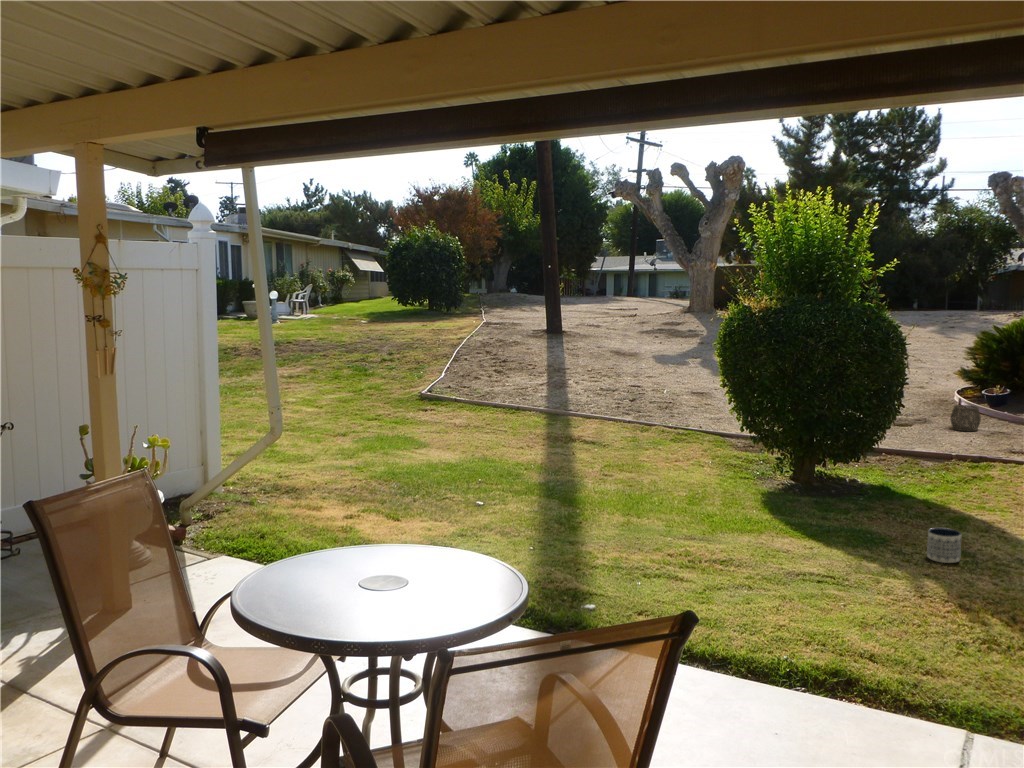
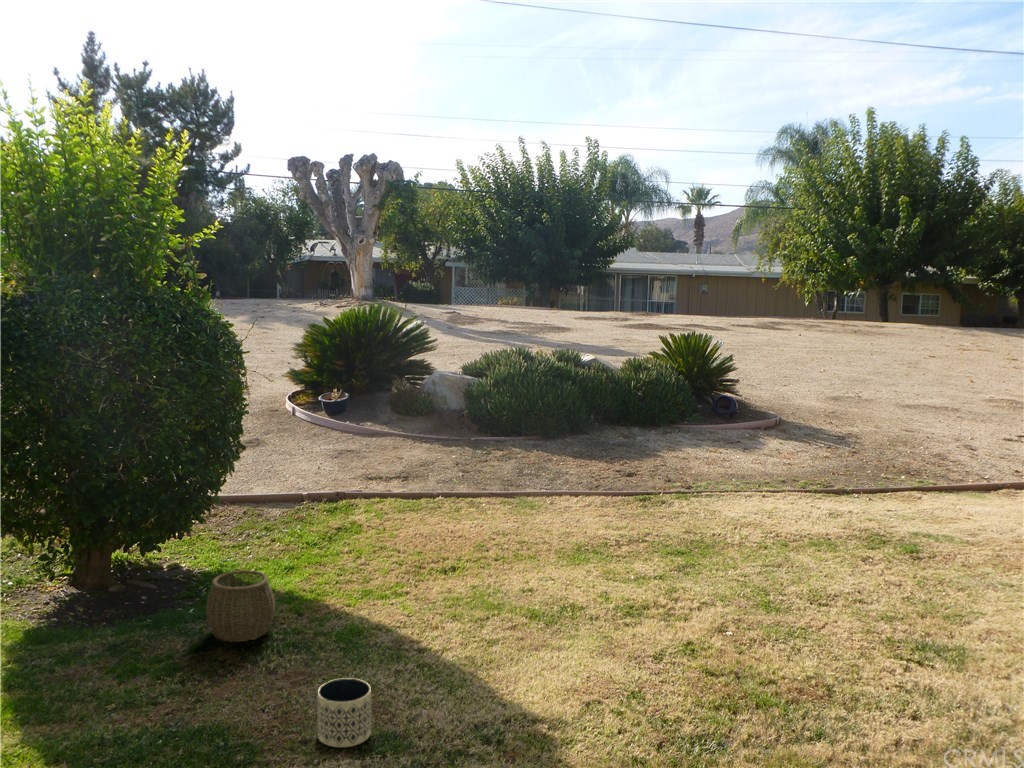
woven basket: present [950,405,981,431] -> present [206,570,275,642]

